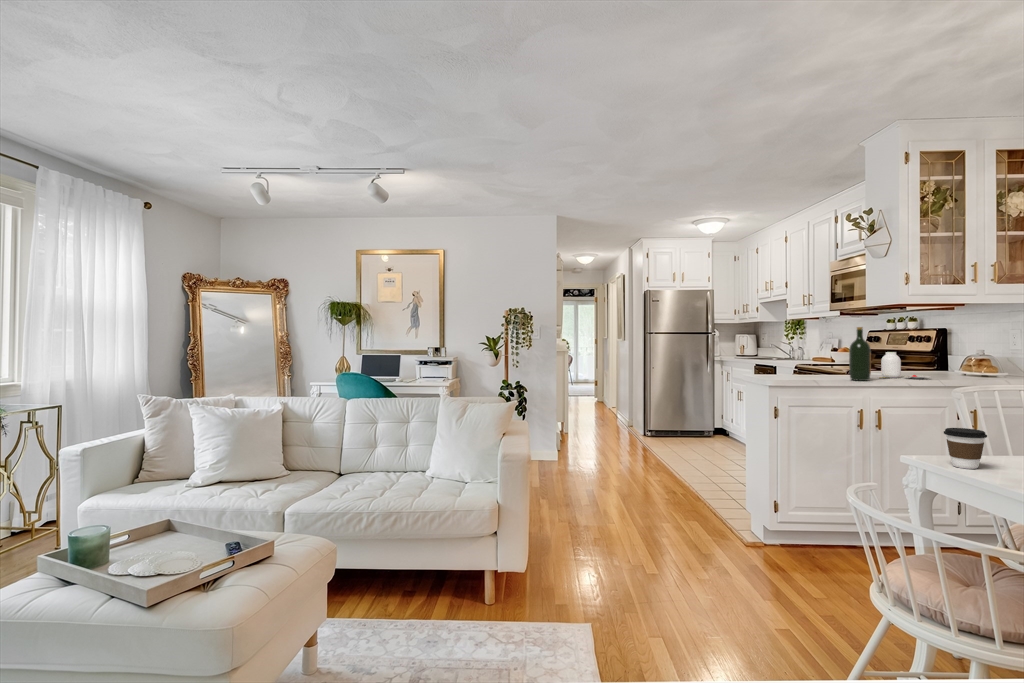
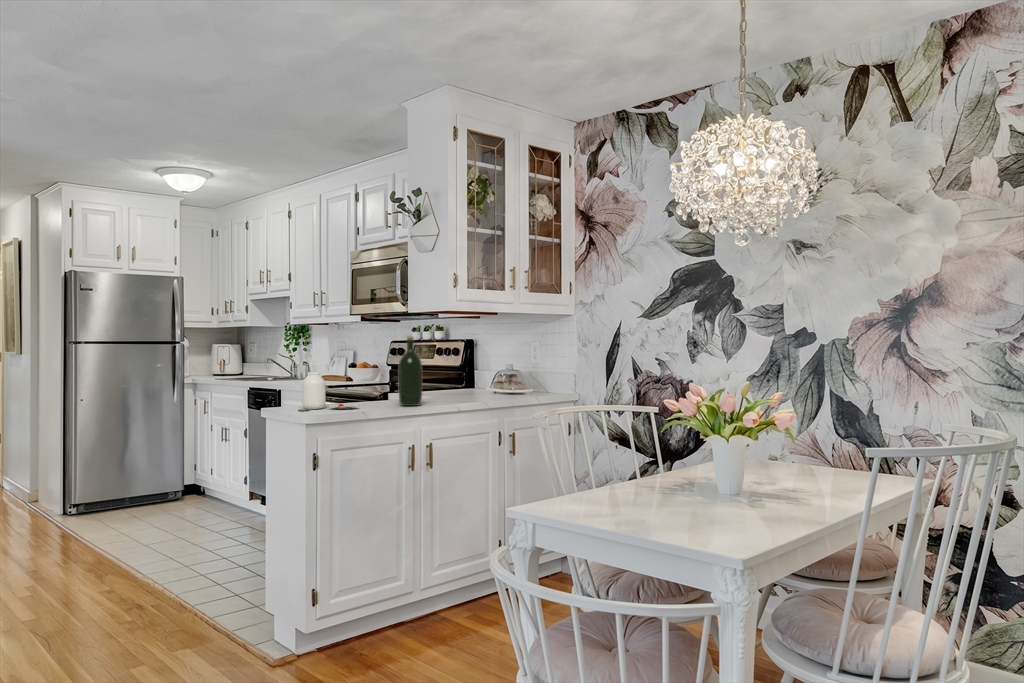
jar: present [879,352,930,379] -> present [298,372,359,411]
coffee cup: present [944,428,987,469] -> none [552,461,592,511]

